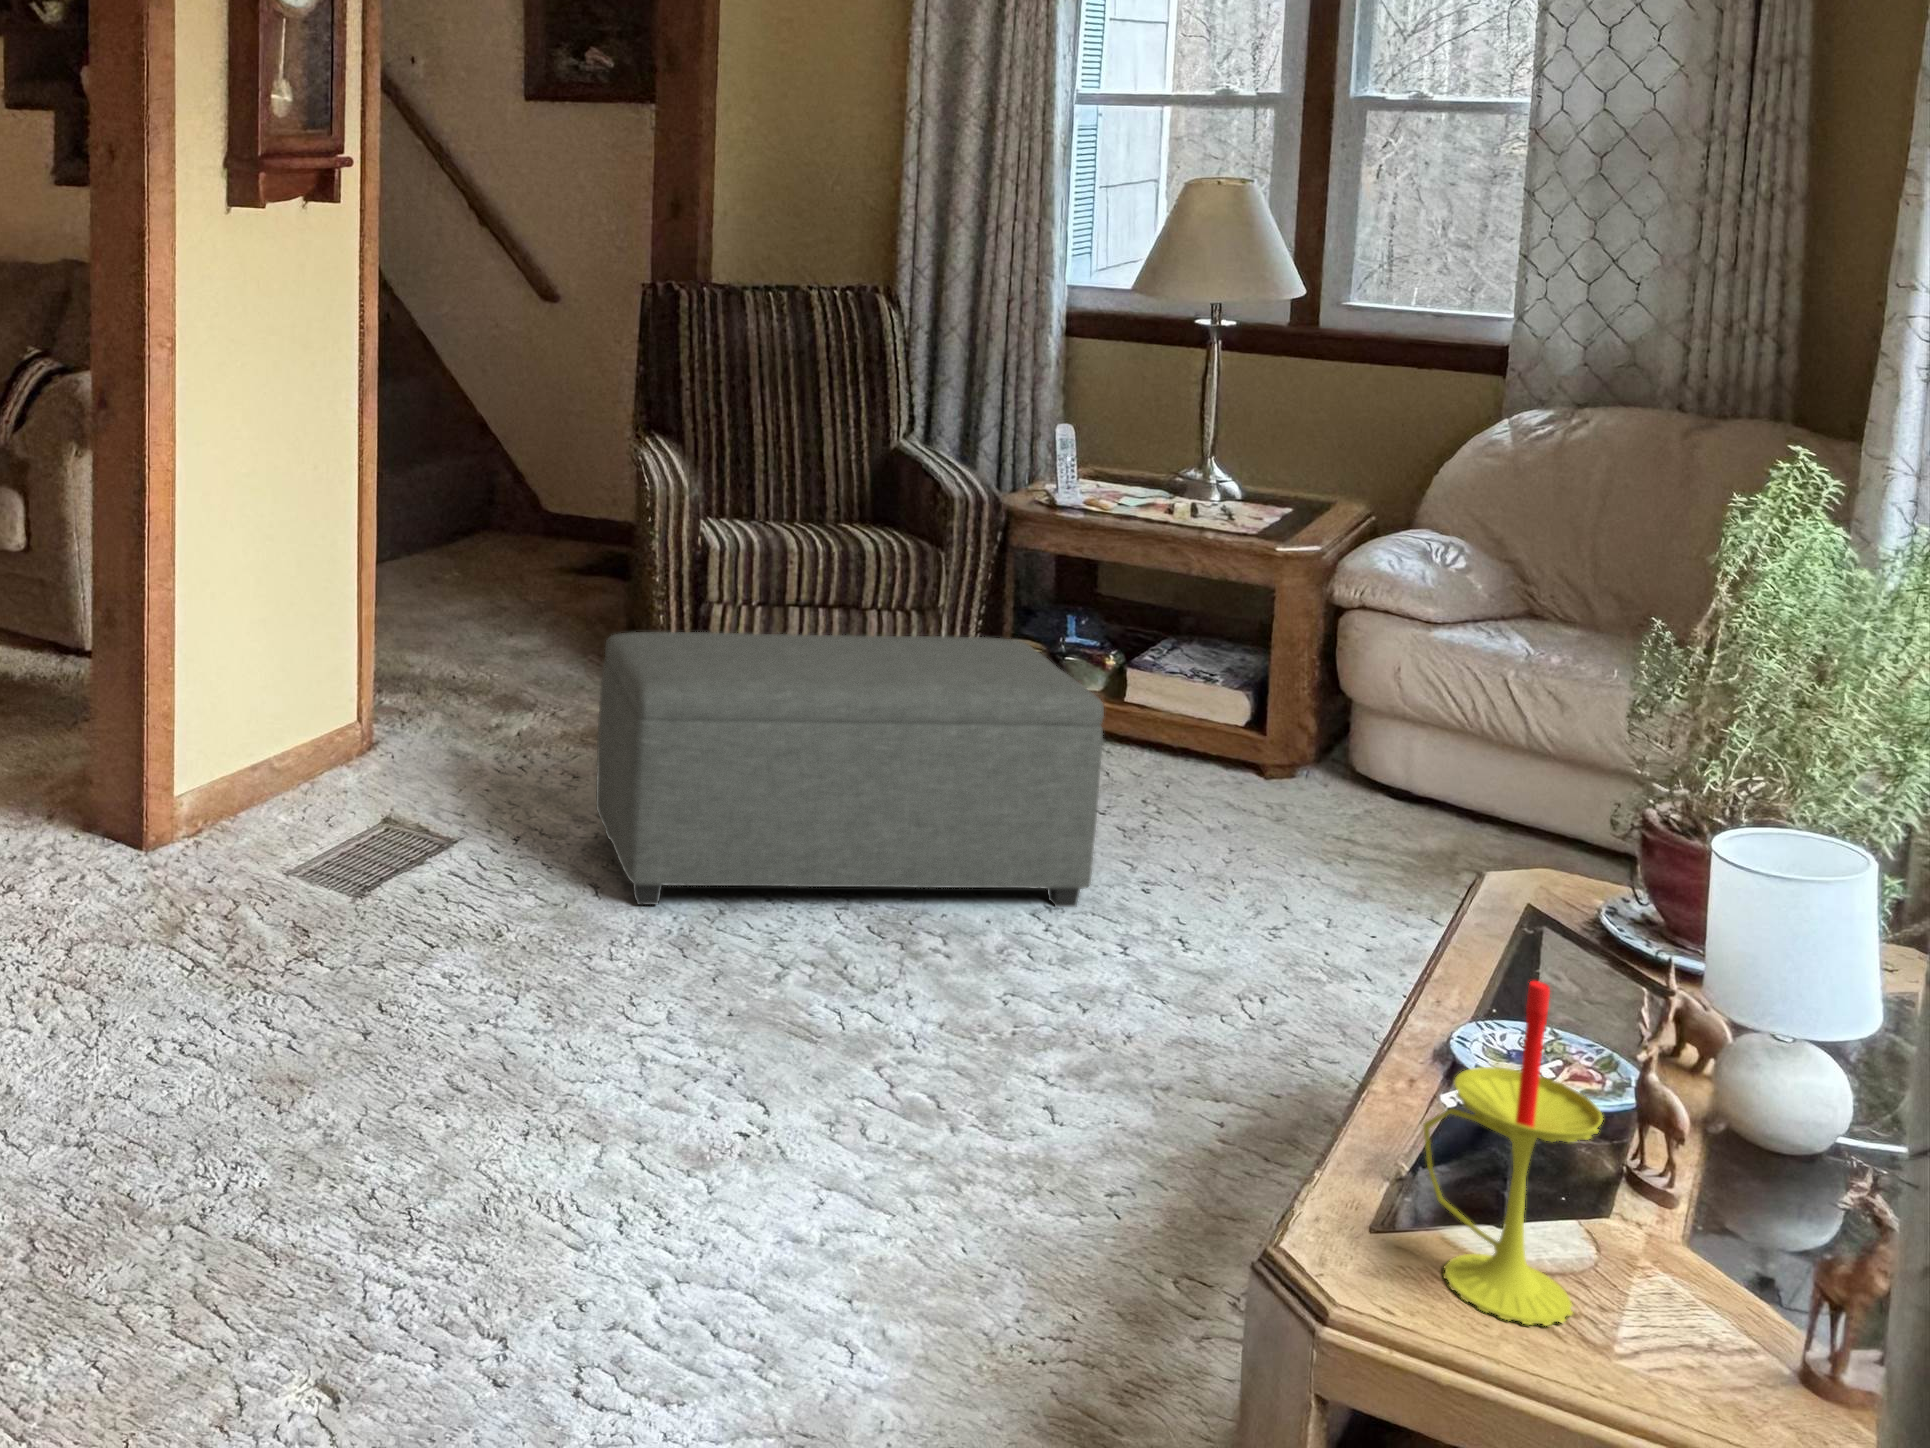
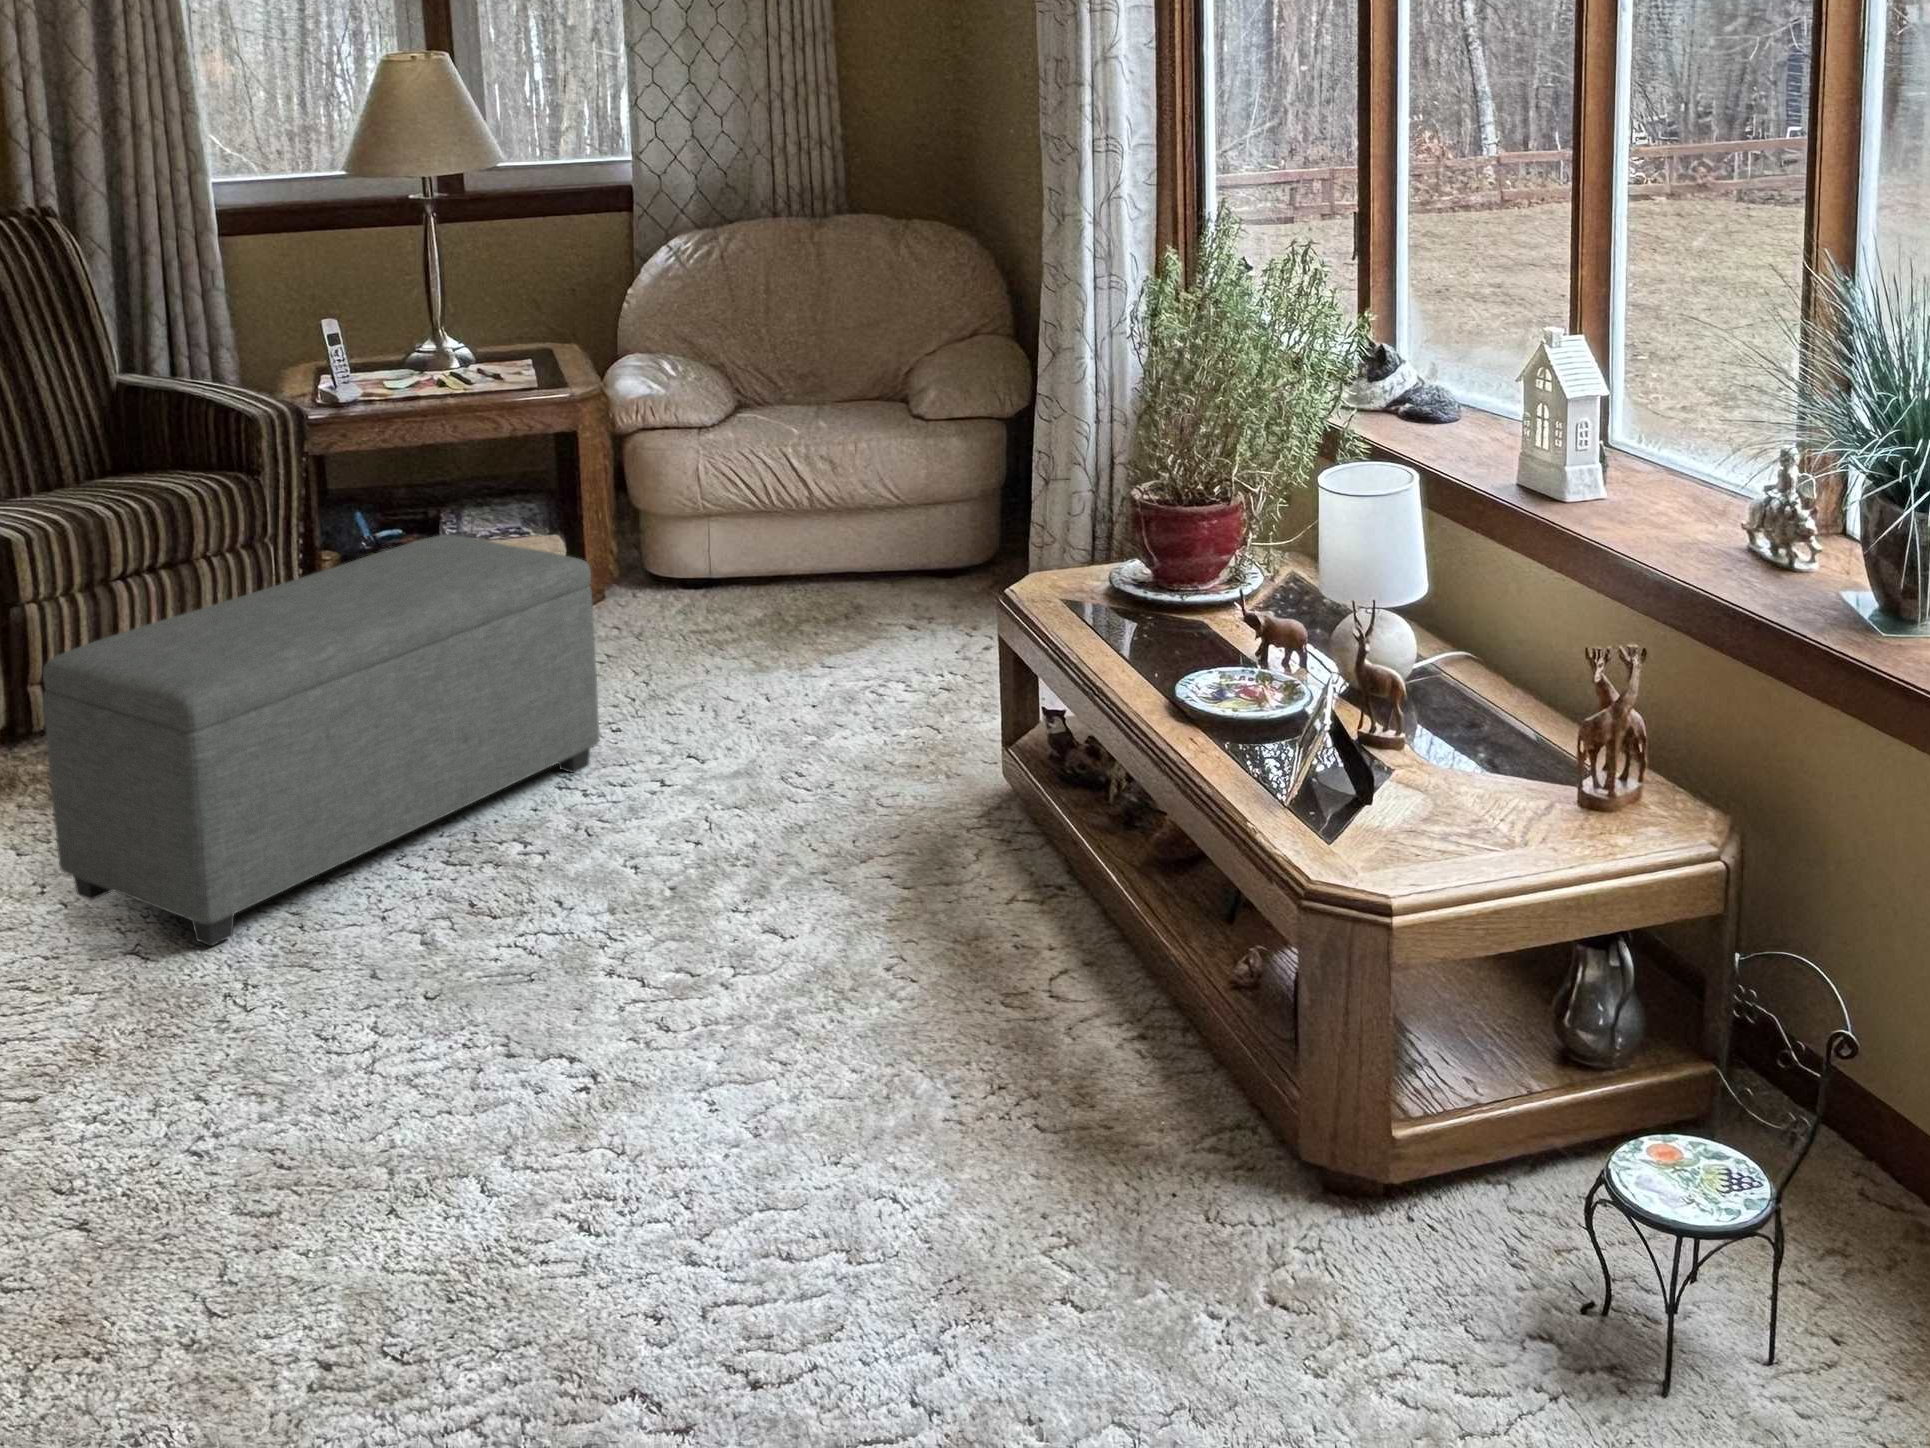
candle: present [1424,981,1603,1325] -> none [1349,593,1476,854]

